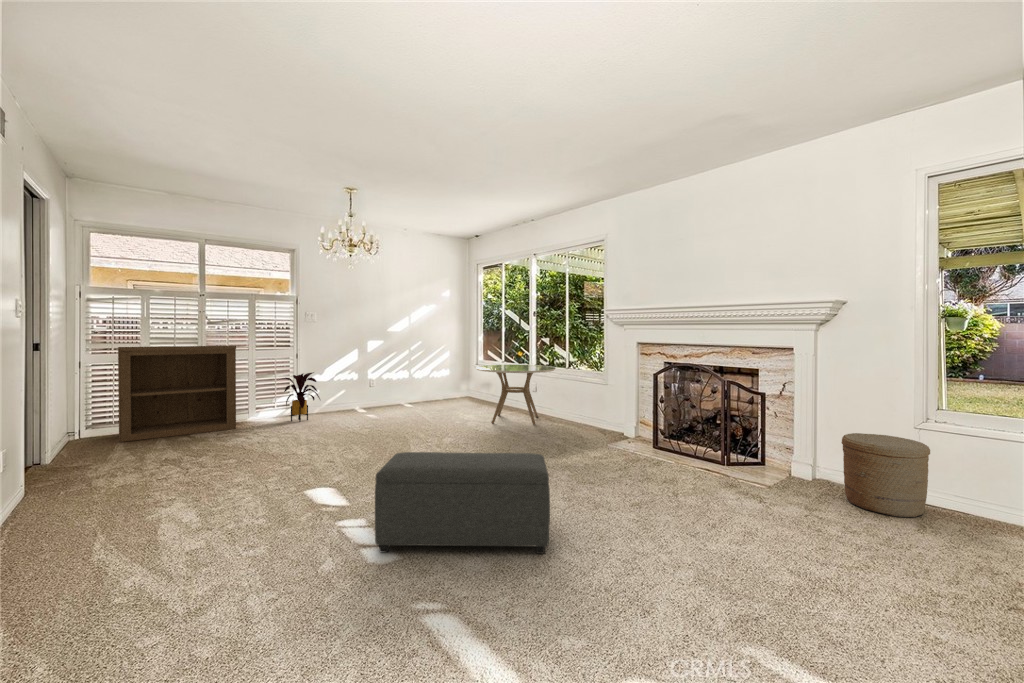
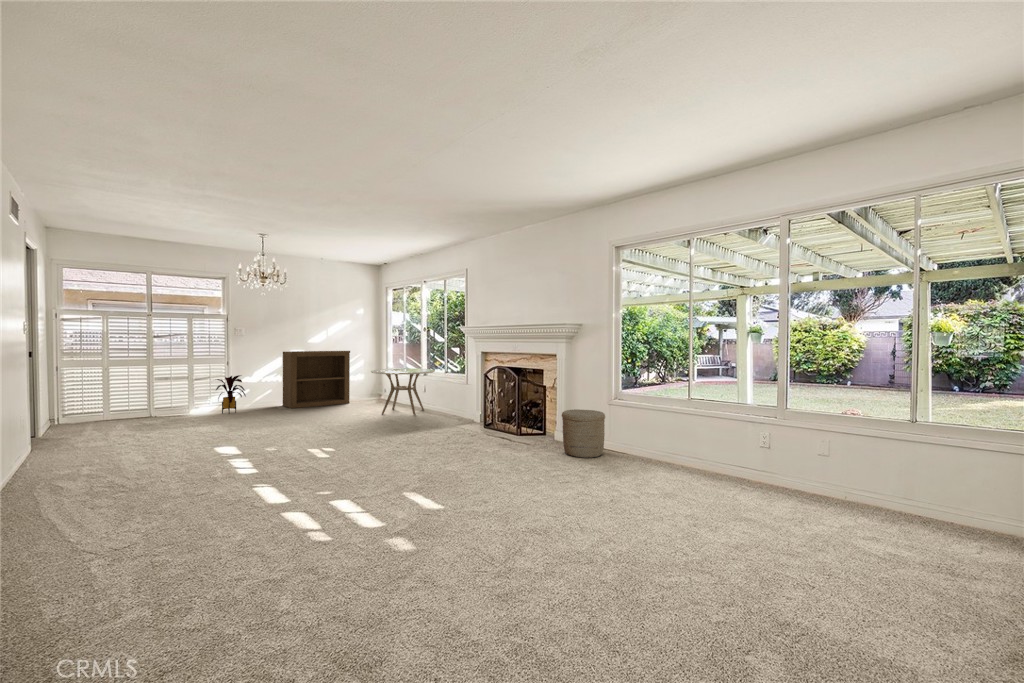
bookshelf: present [118,346,236,442] -> present [283,351,350,408]
ottoman: present [375,452,550,554] -> none [248,419,359,472]

